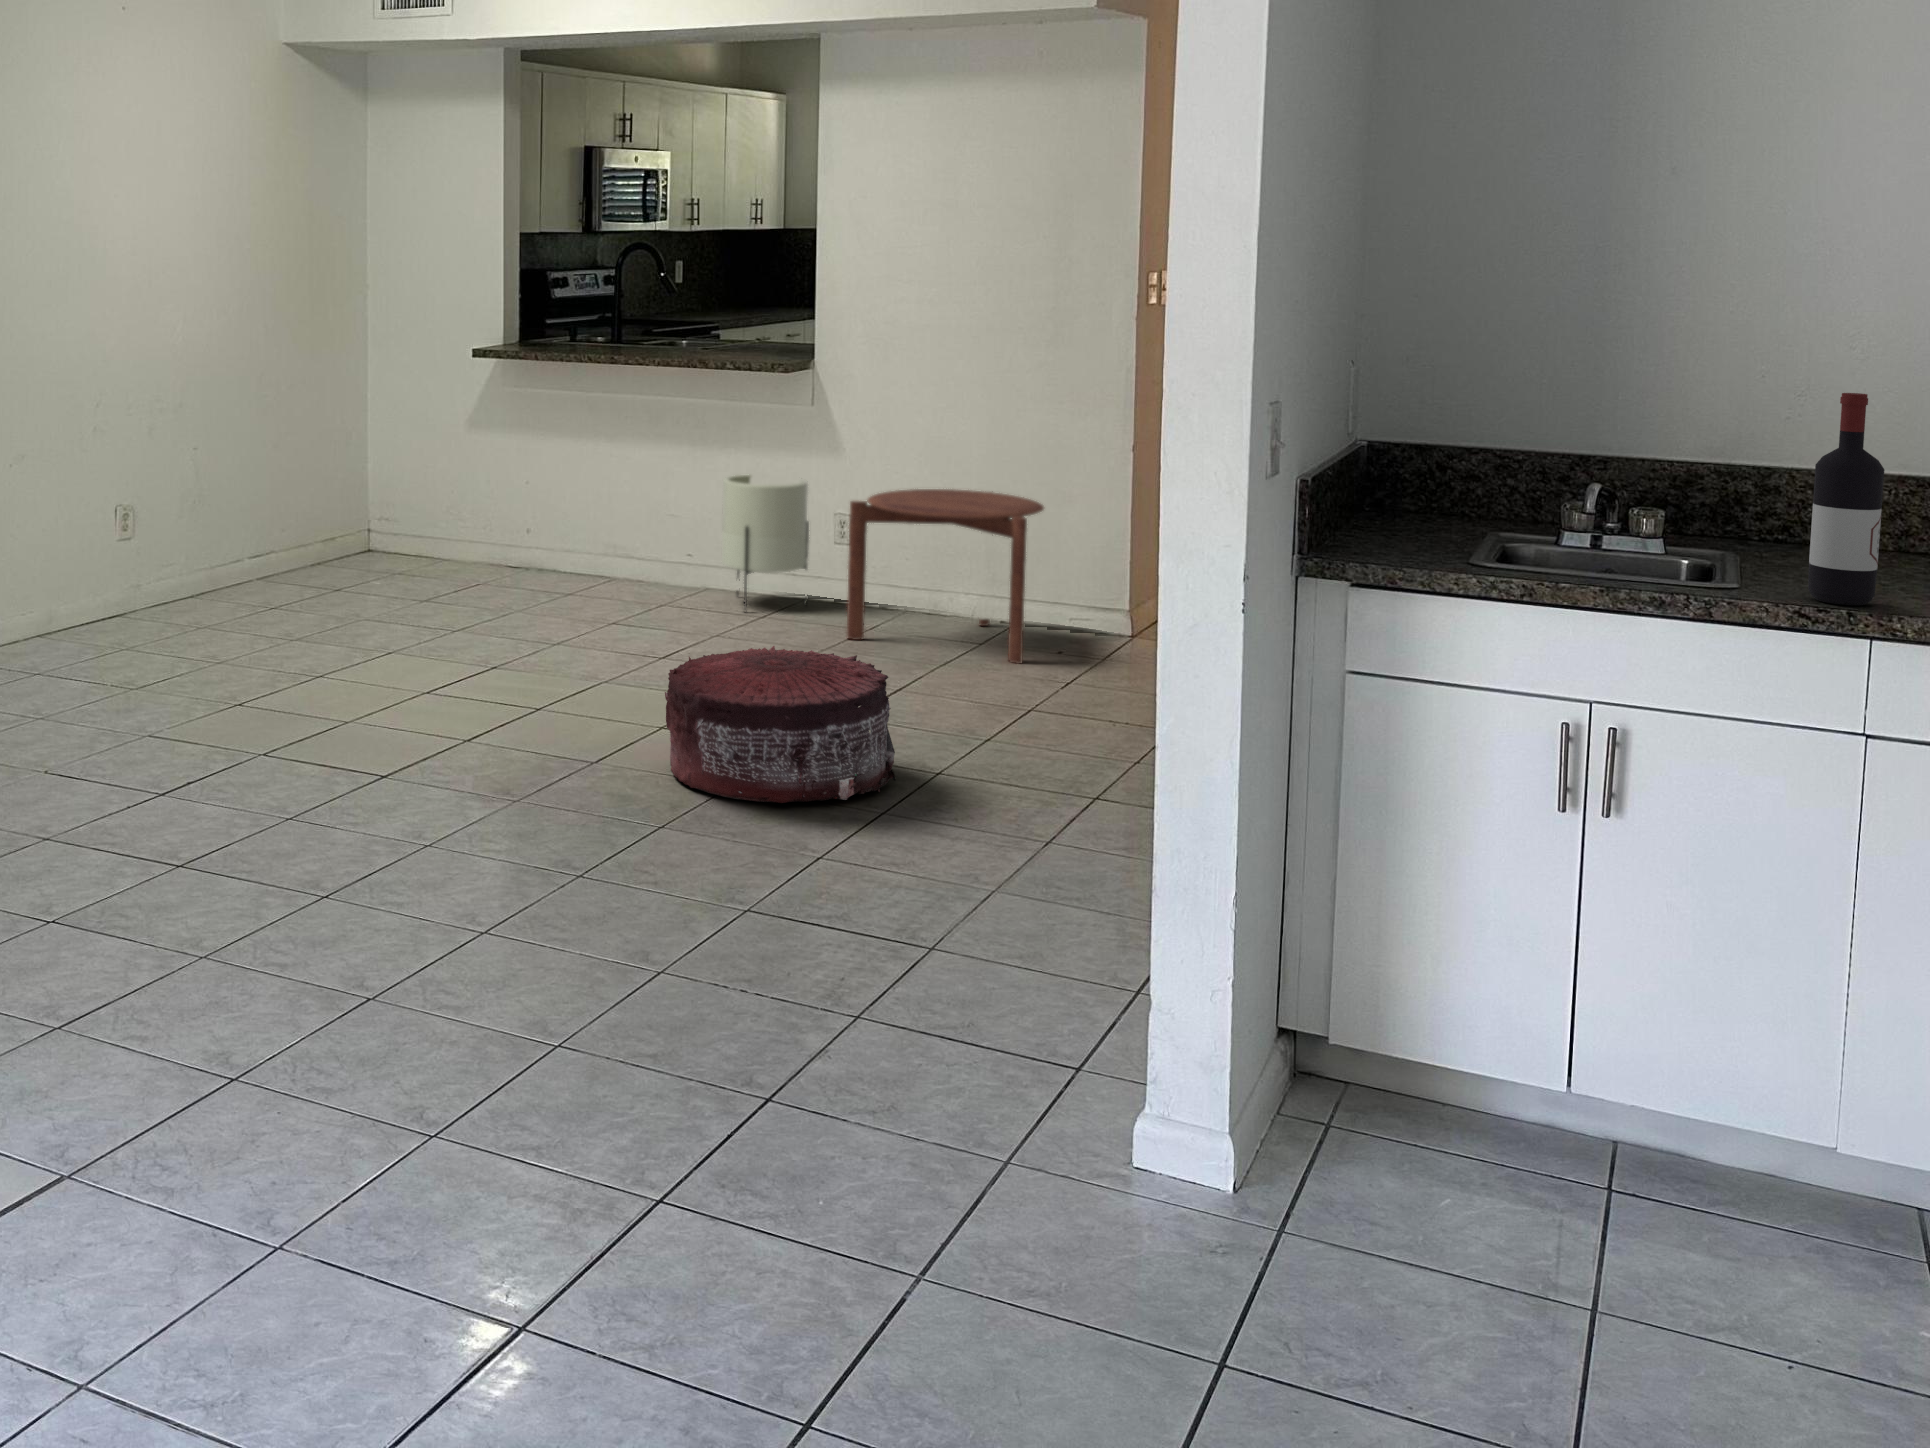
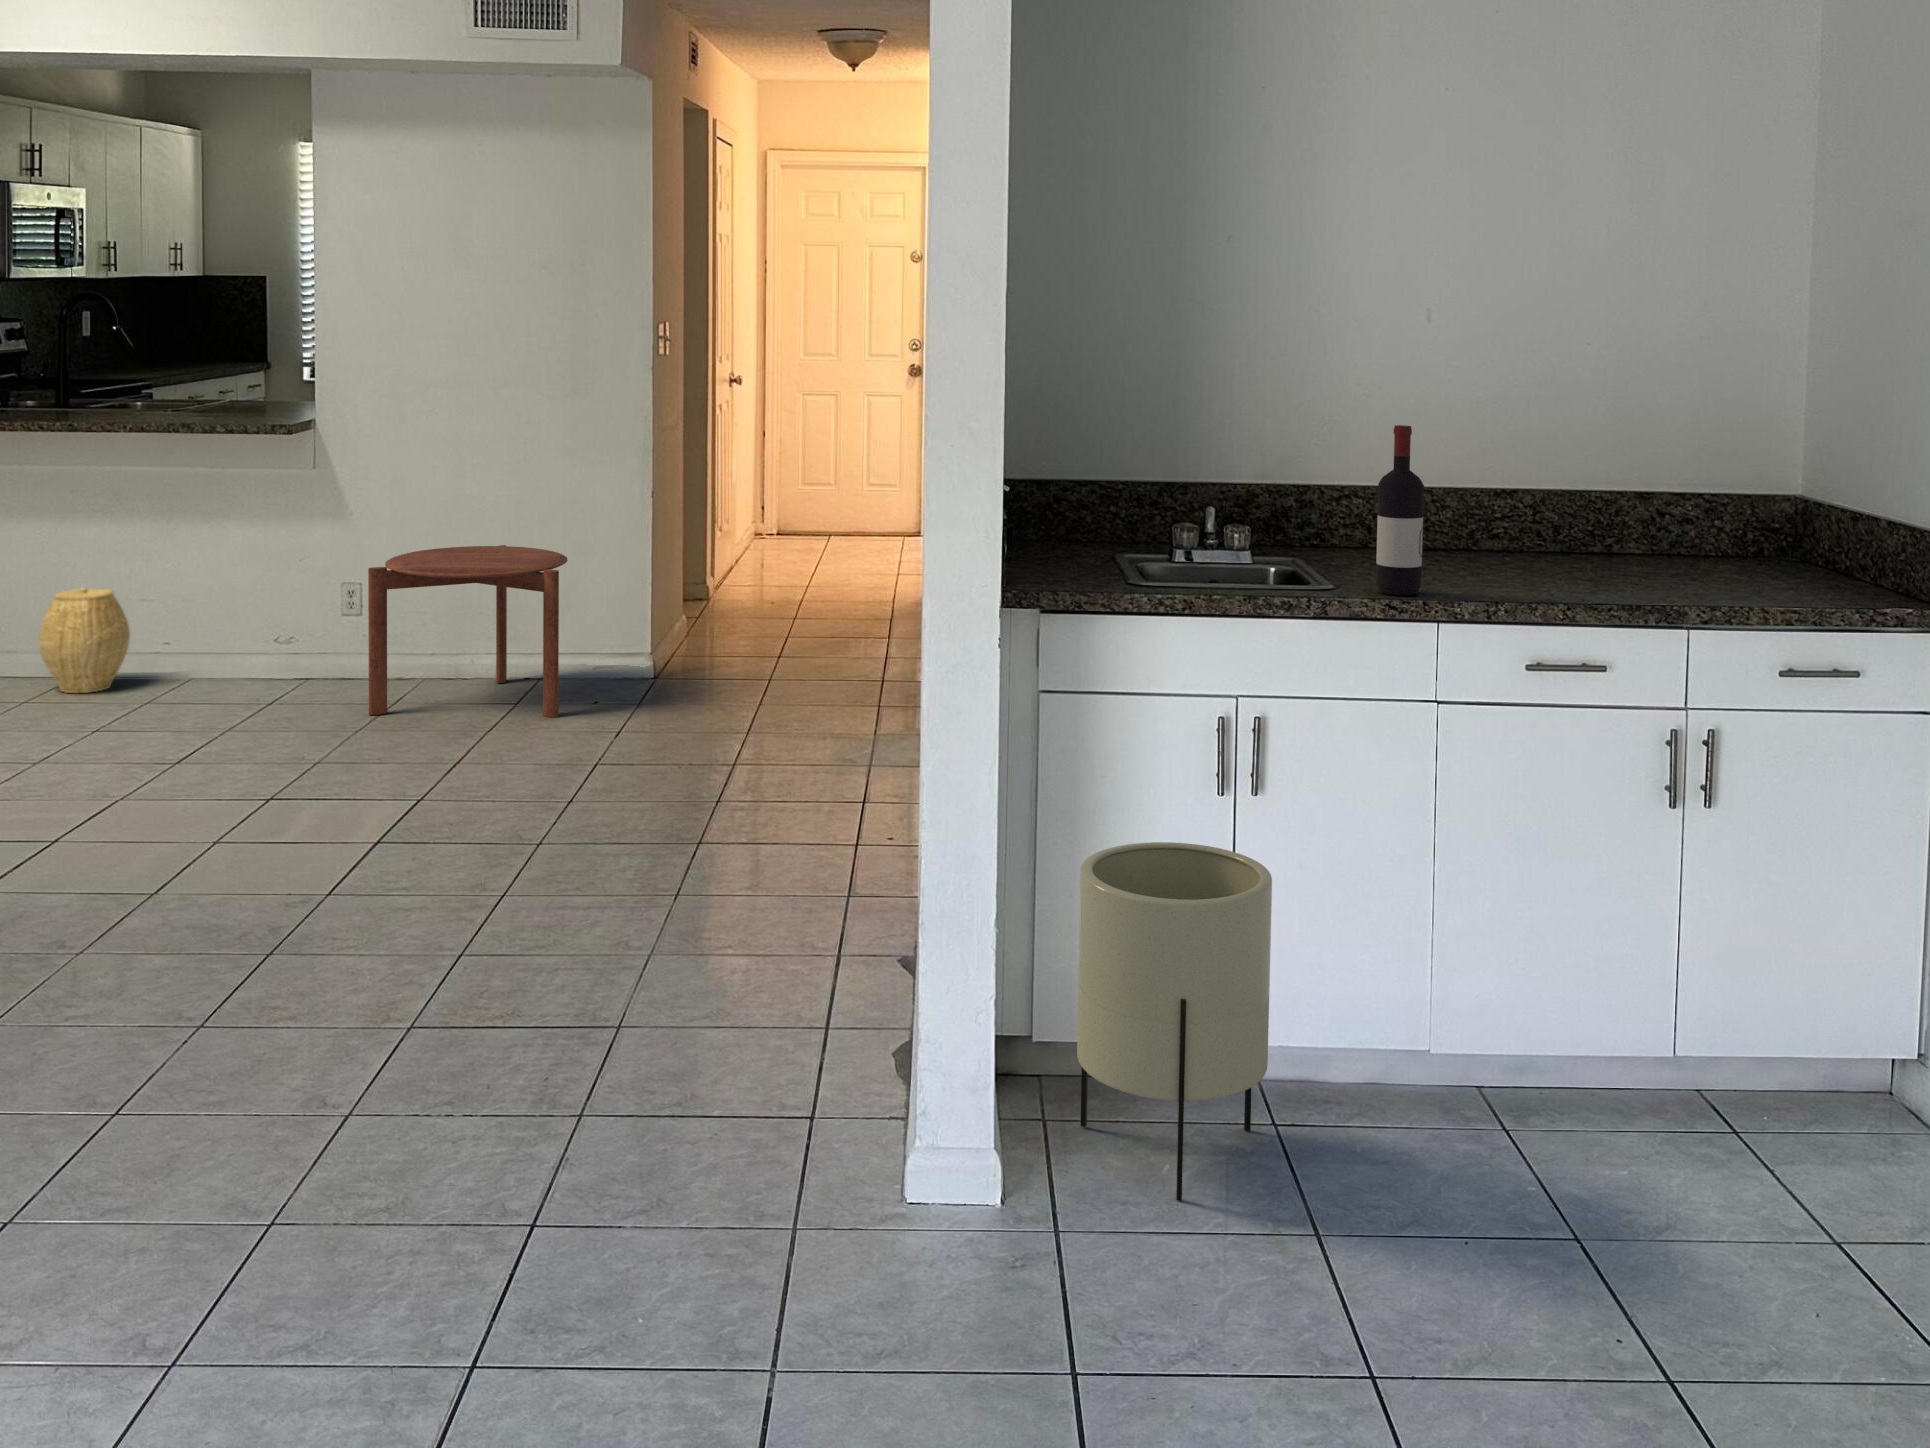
planter: present [722,475,809,612] -> present [1077,842,1272,1200]
woven basket: none [591,499,663,591] -> present [39,587,130,693]
pouf: present [665,646,895,803] -> none [238,735,504,914]

